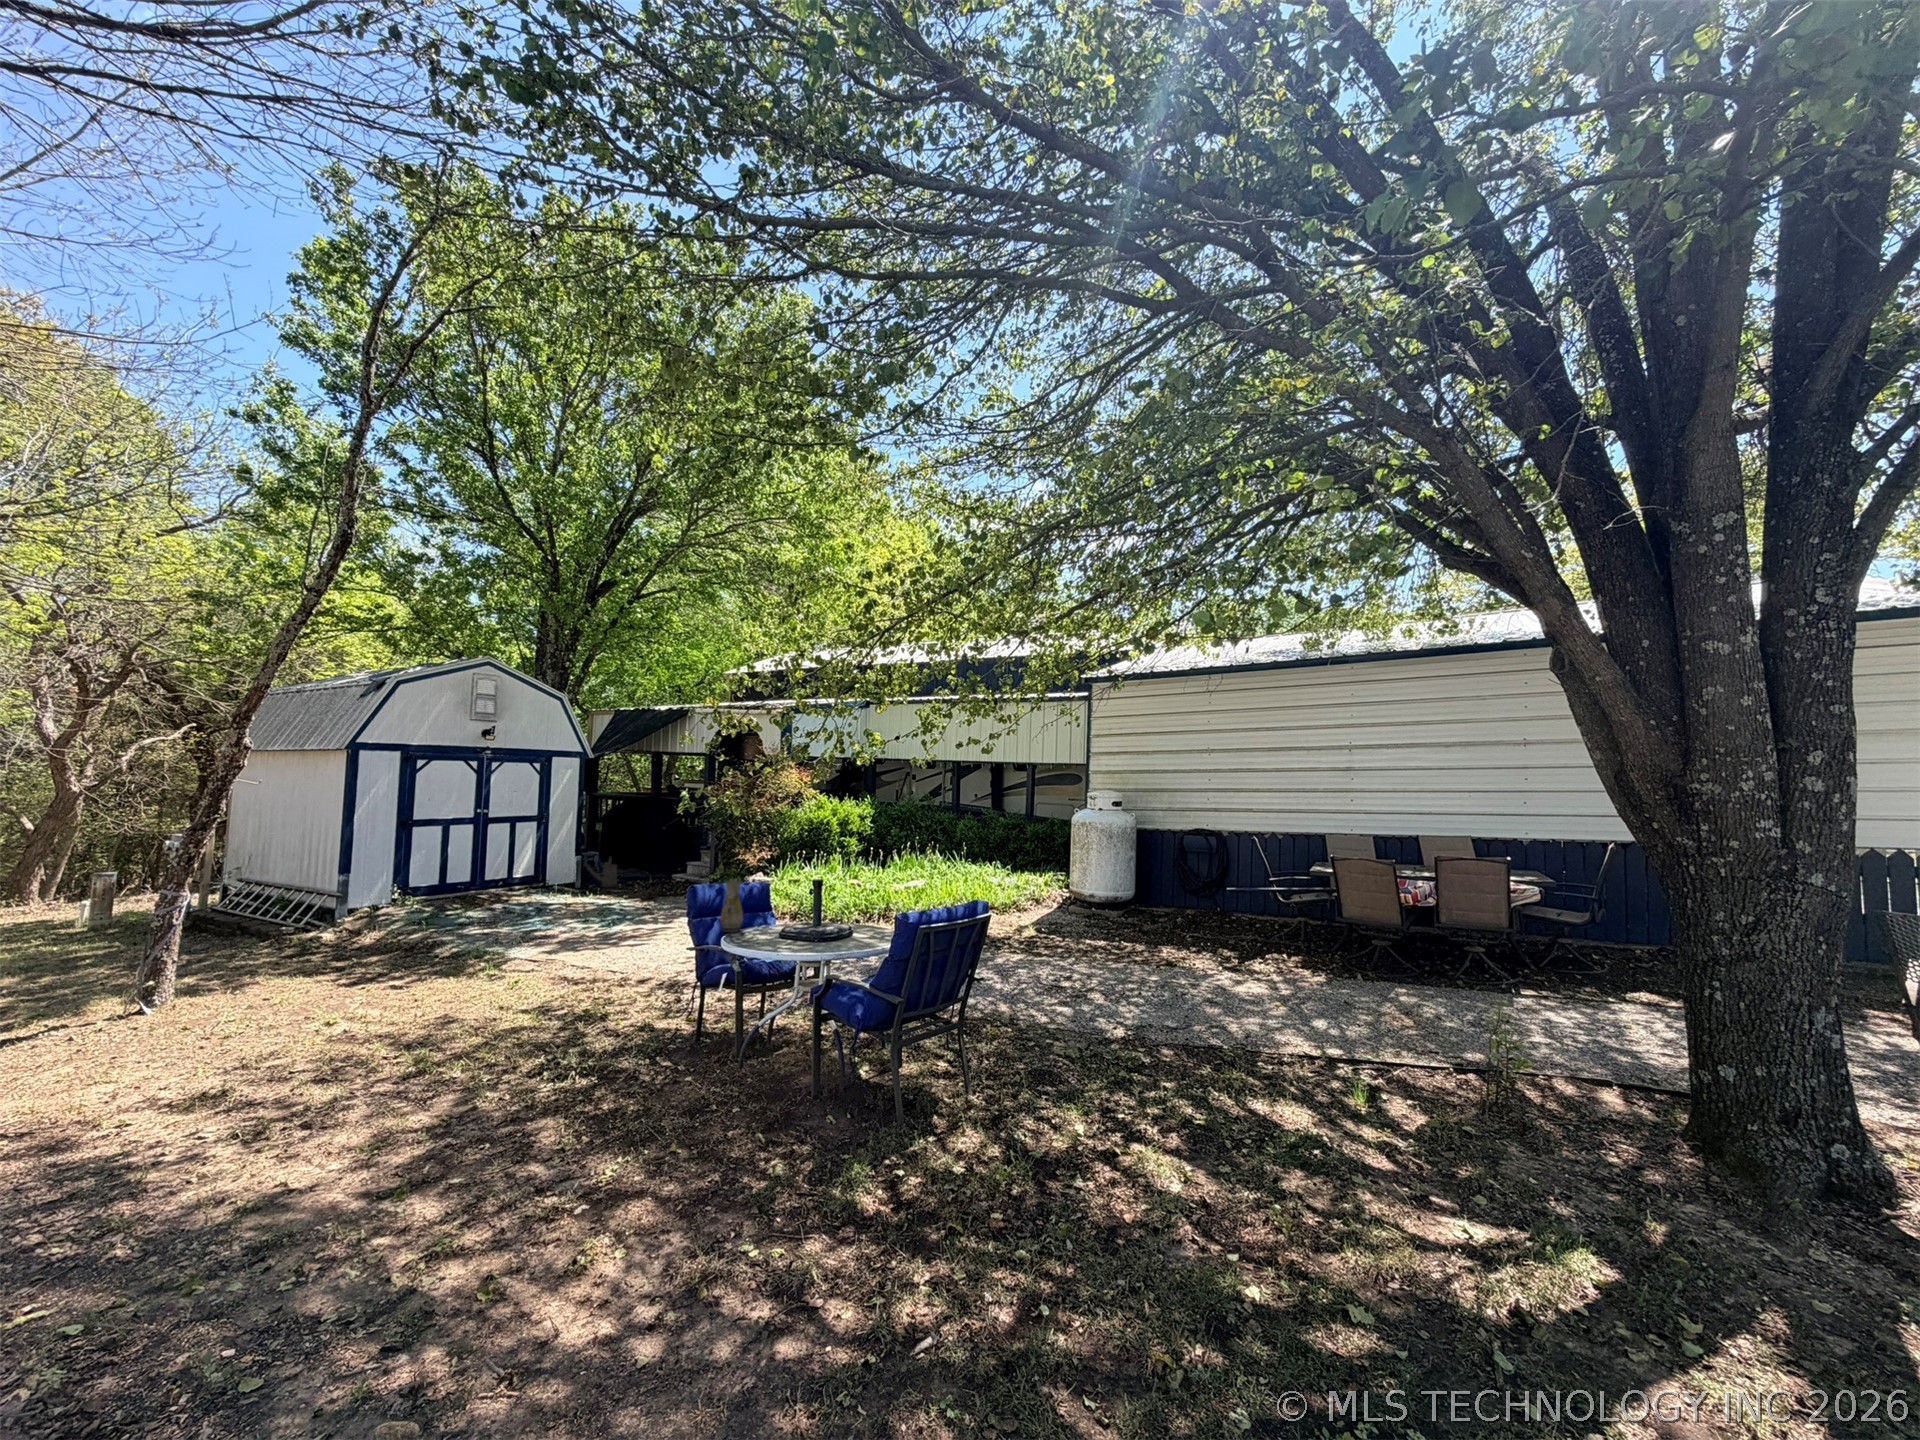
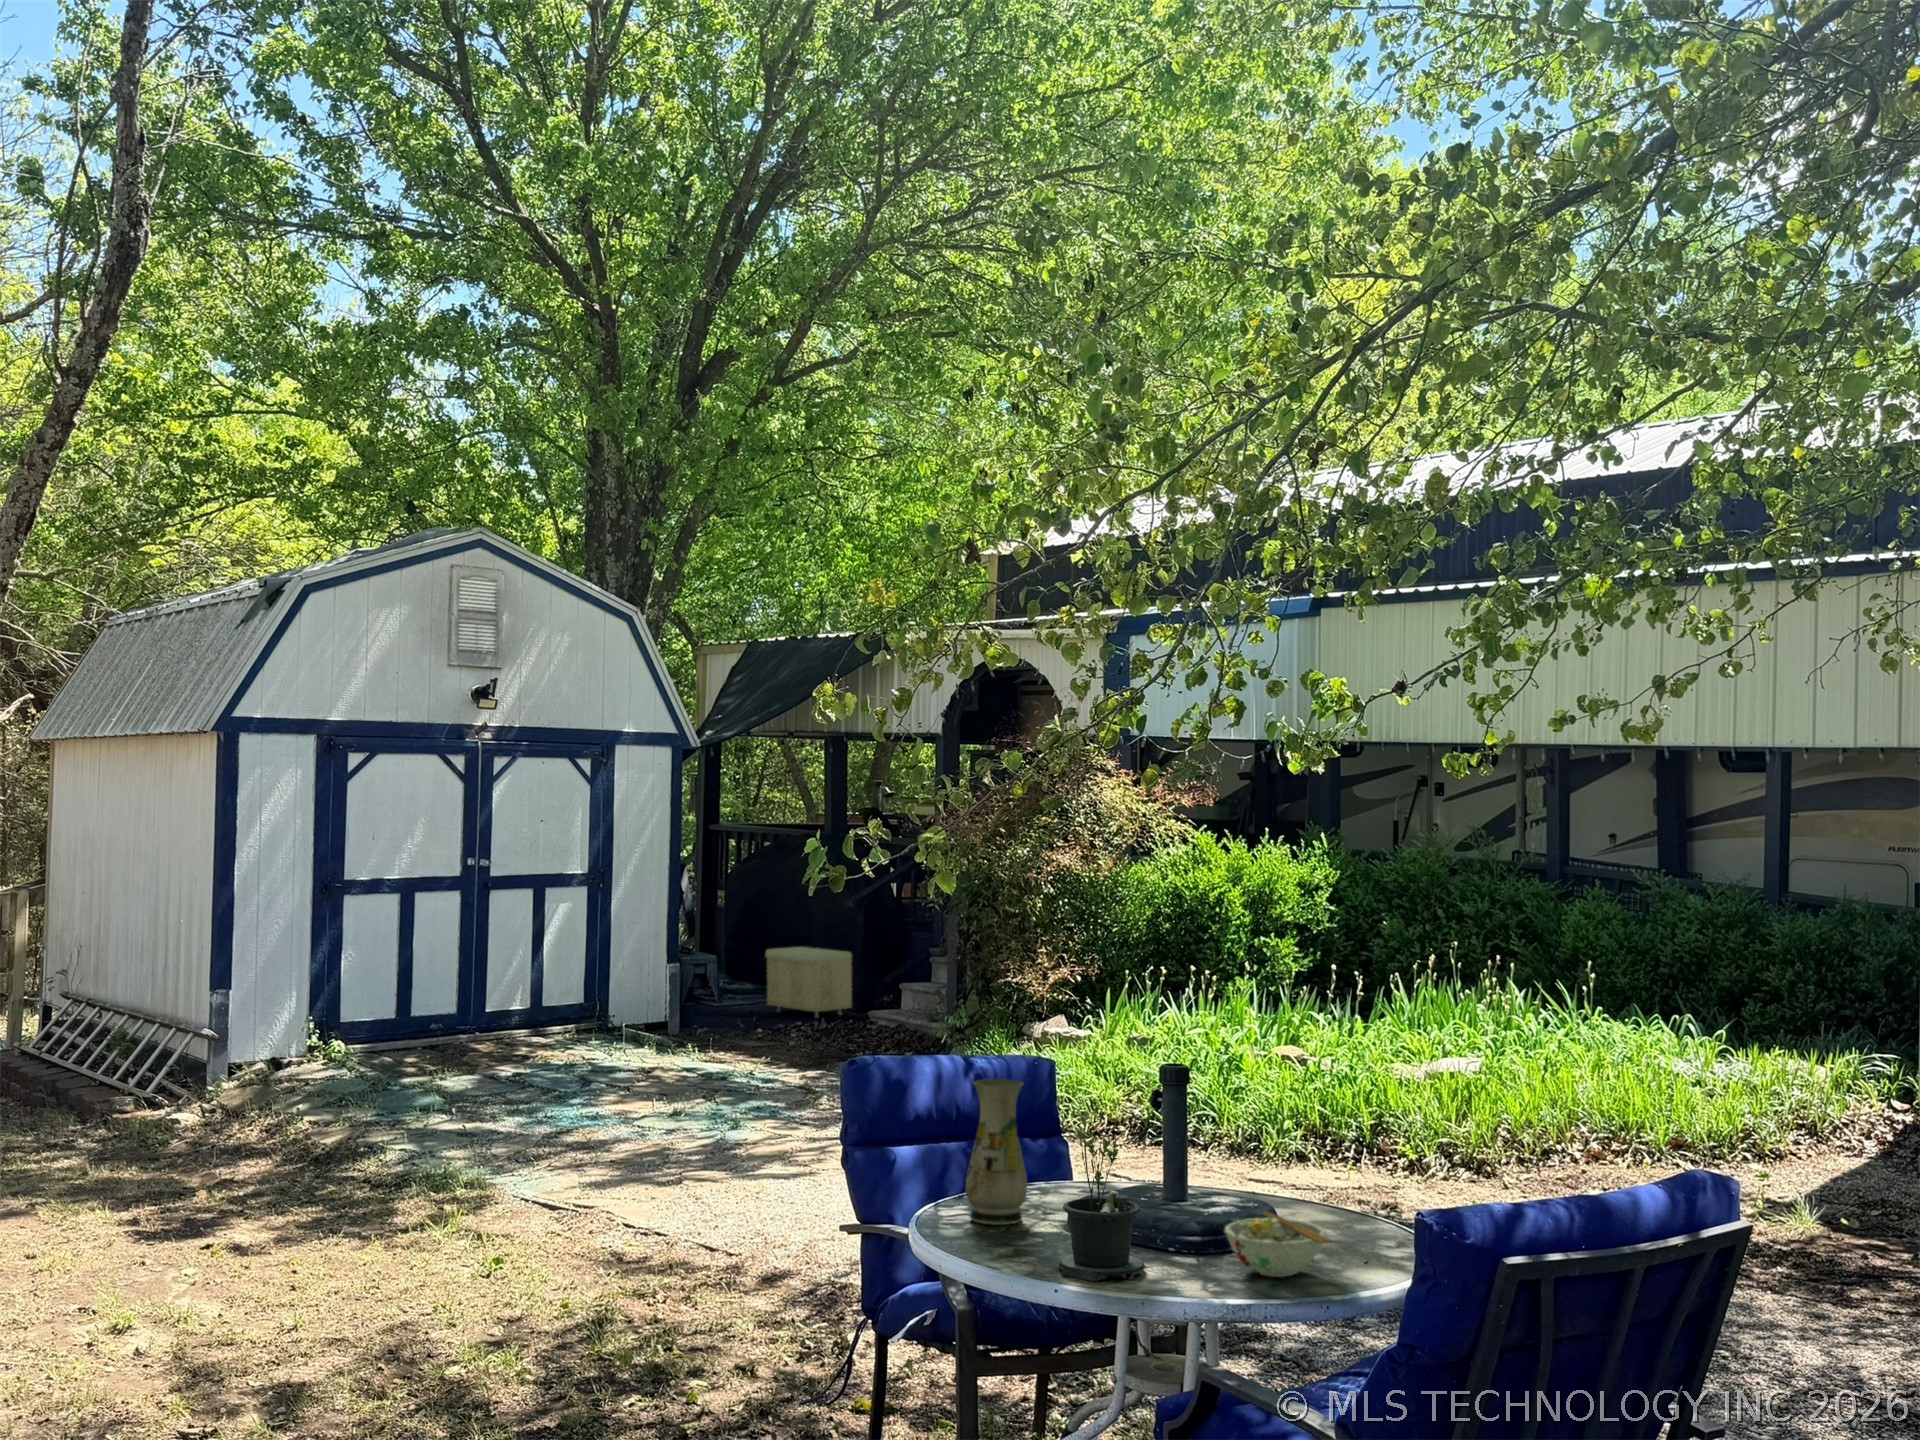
storage bench: none [624,848,665,879] -> present [766,947,852,1017]
watering can: present [585,857,617,887] -> none [683,967,763,1034]
potted plant: none [754,888,787,944] -> present [1059,1113,1145,1281]
bowl: none [811,919,847,939] -> present [1225,1212,1332,1277]

